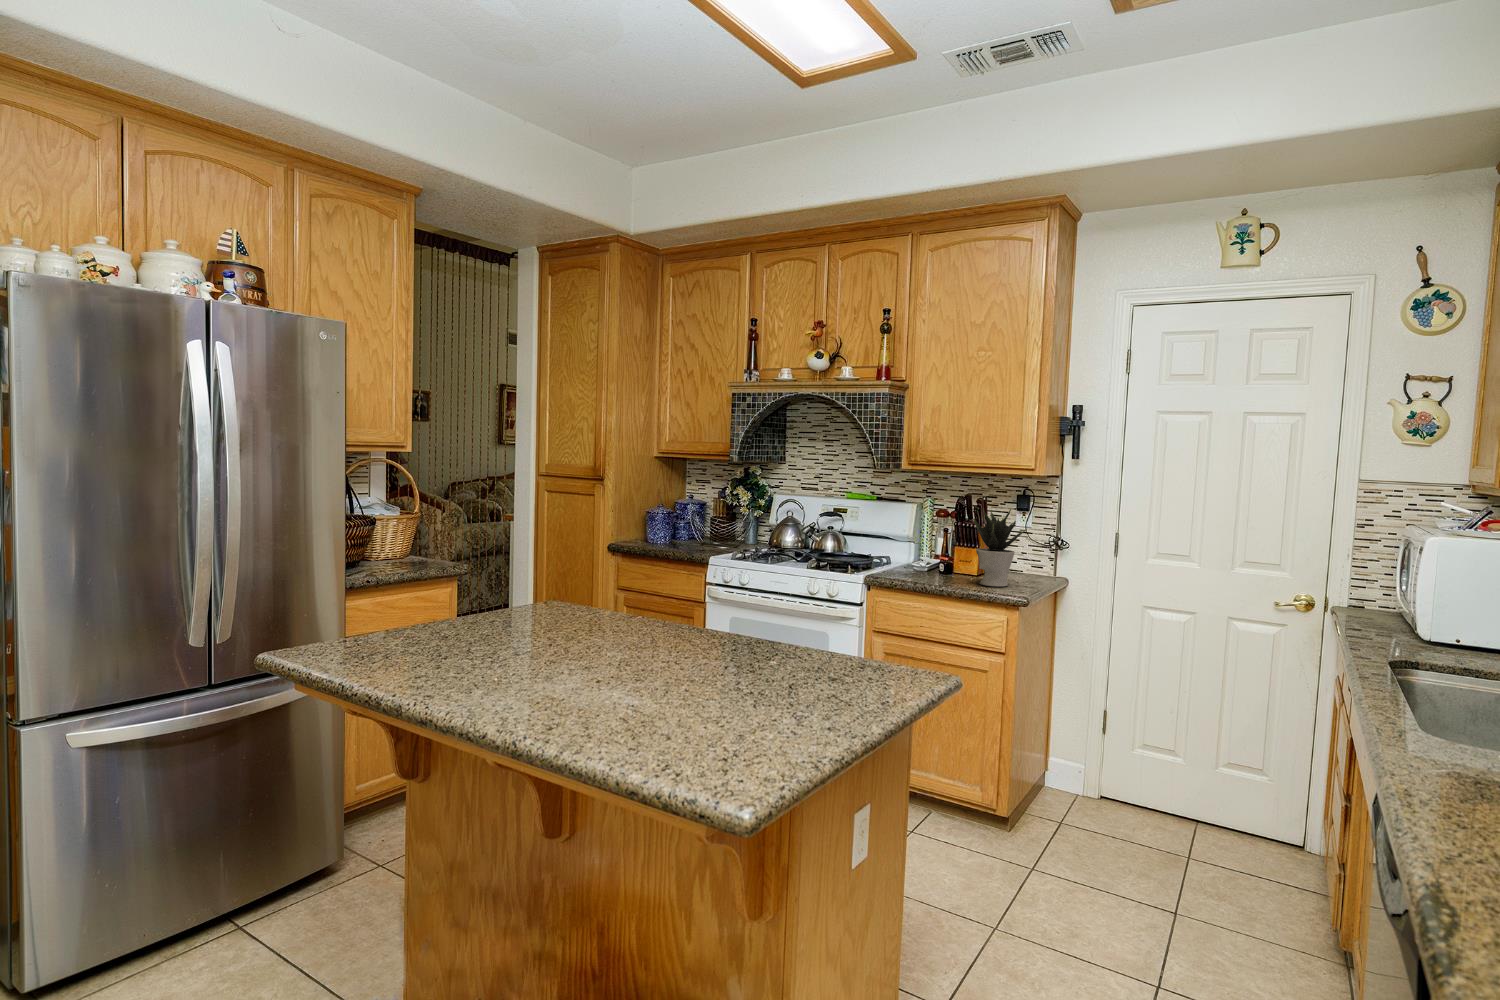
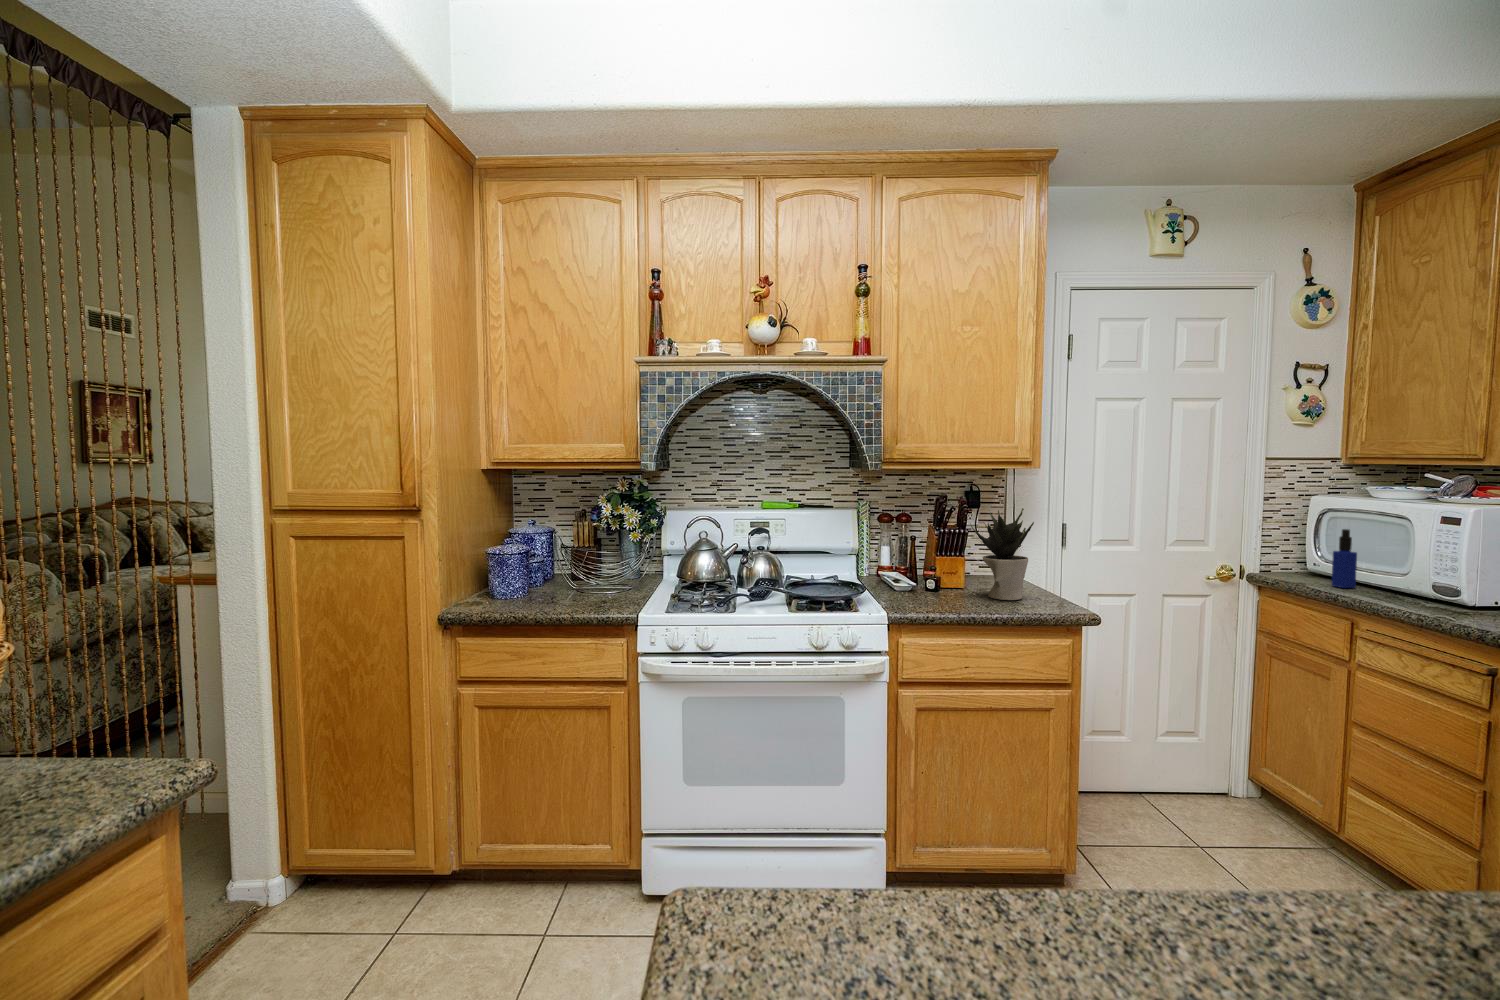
bottle: none [1364,559,1388,624] -> present [1332,529,1357,588]

